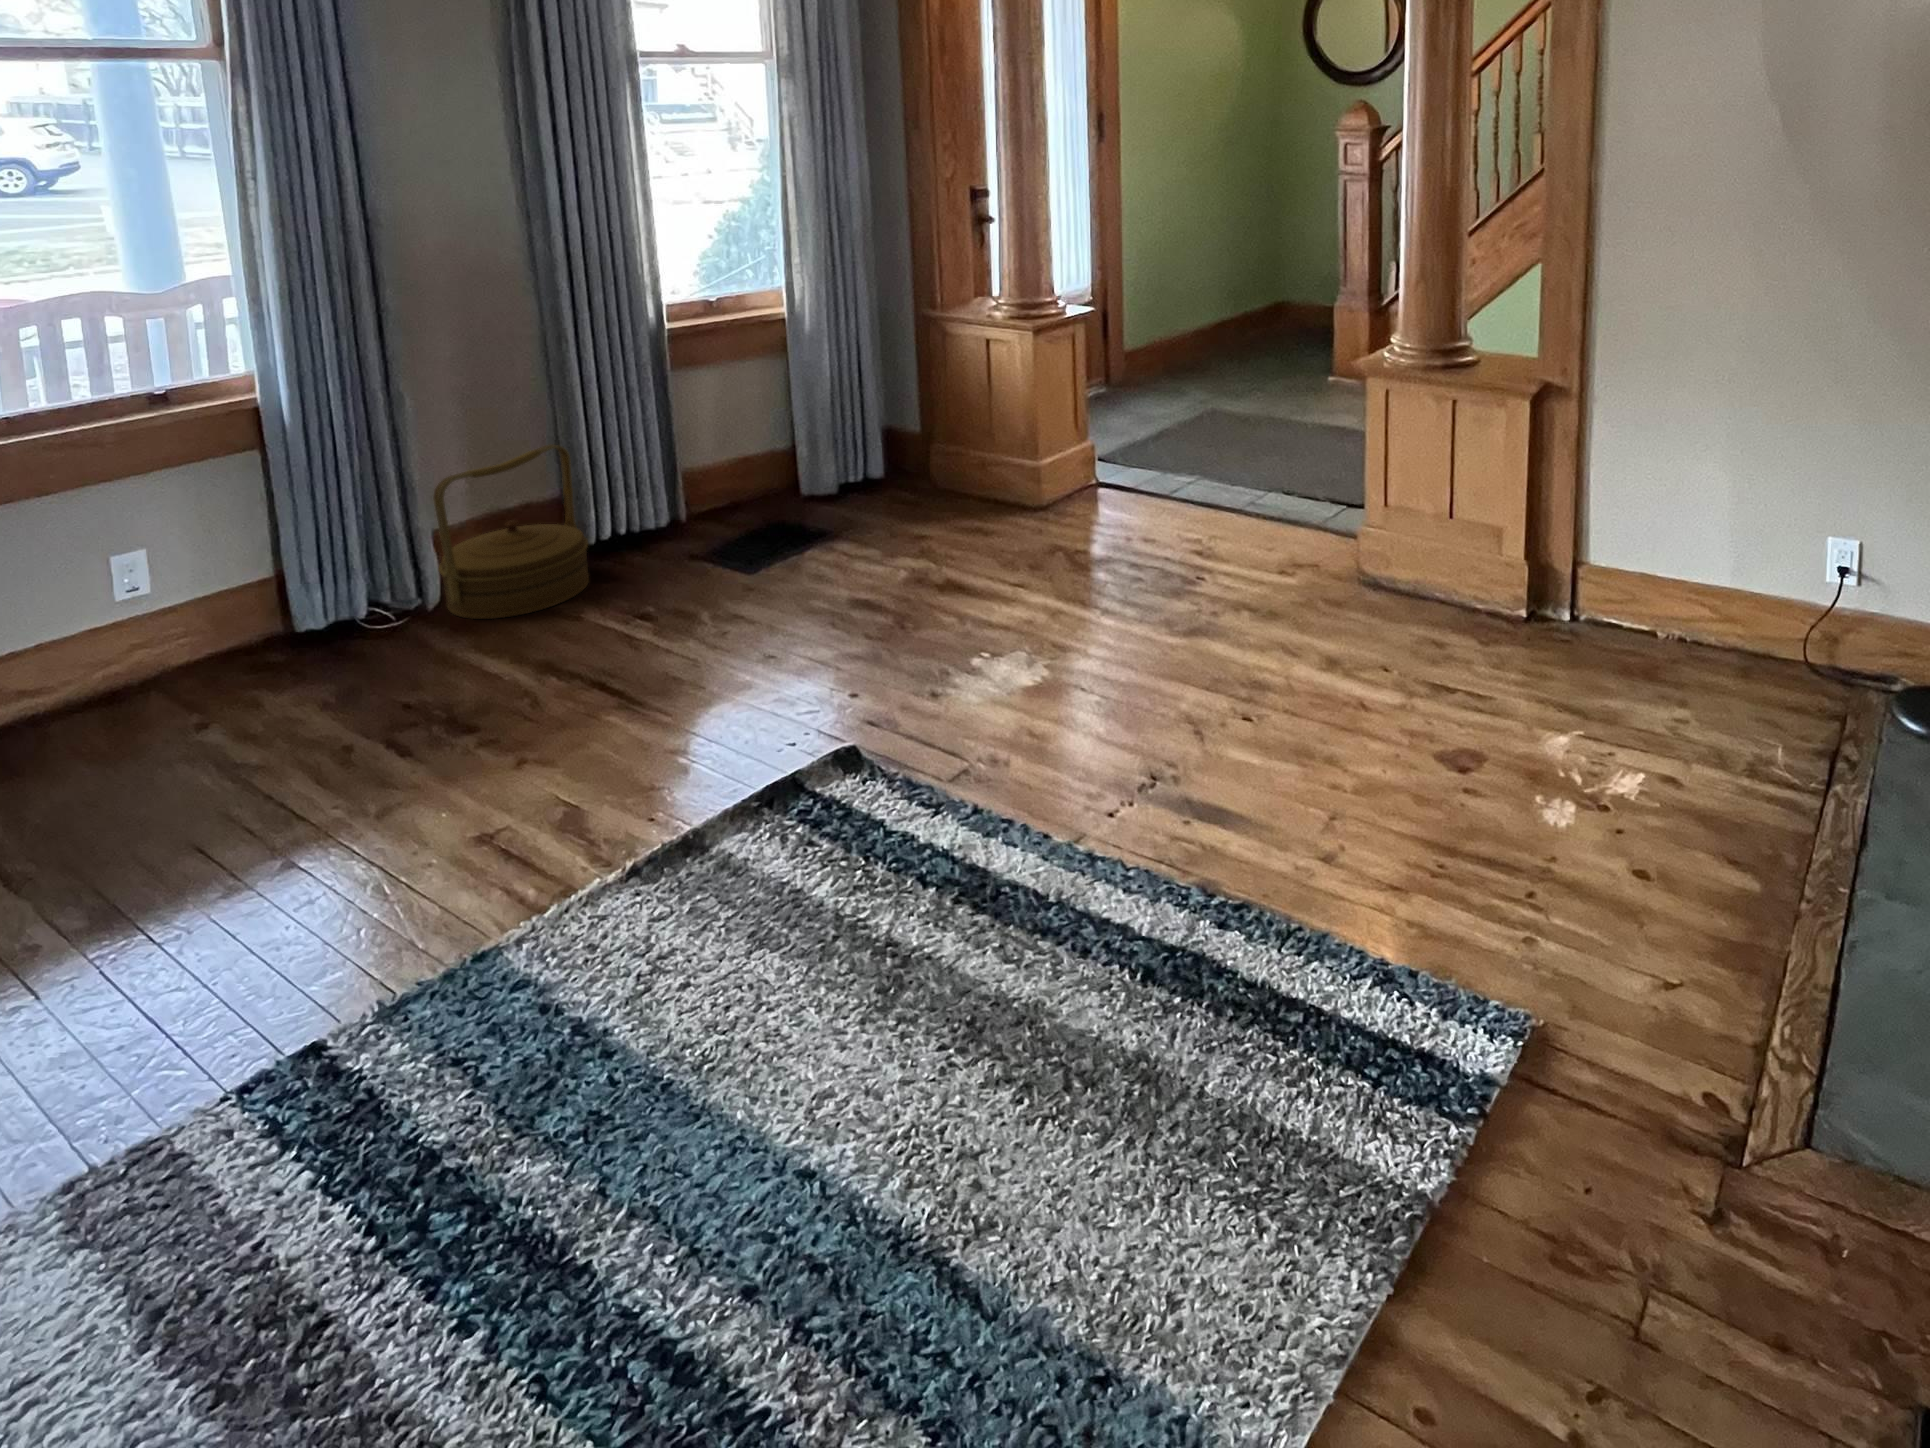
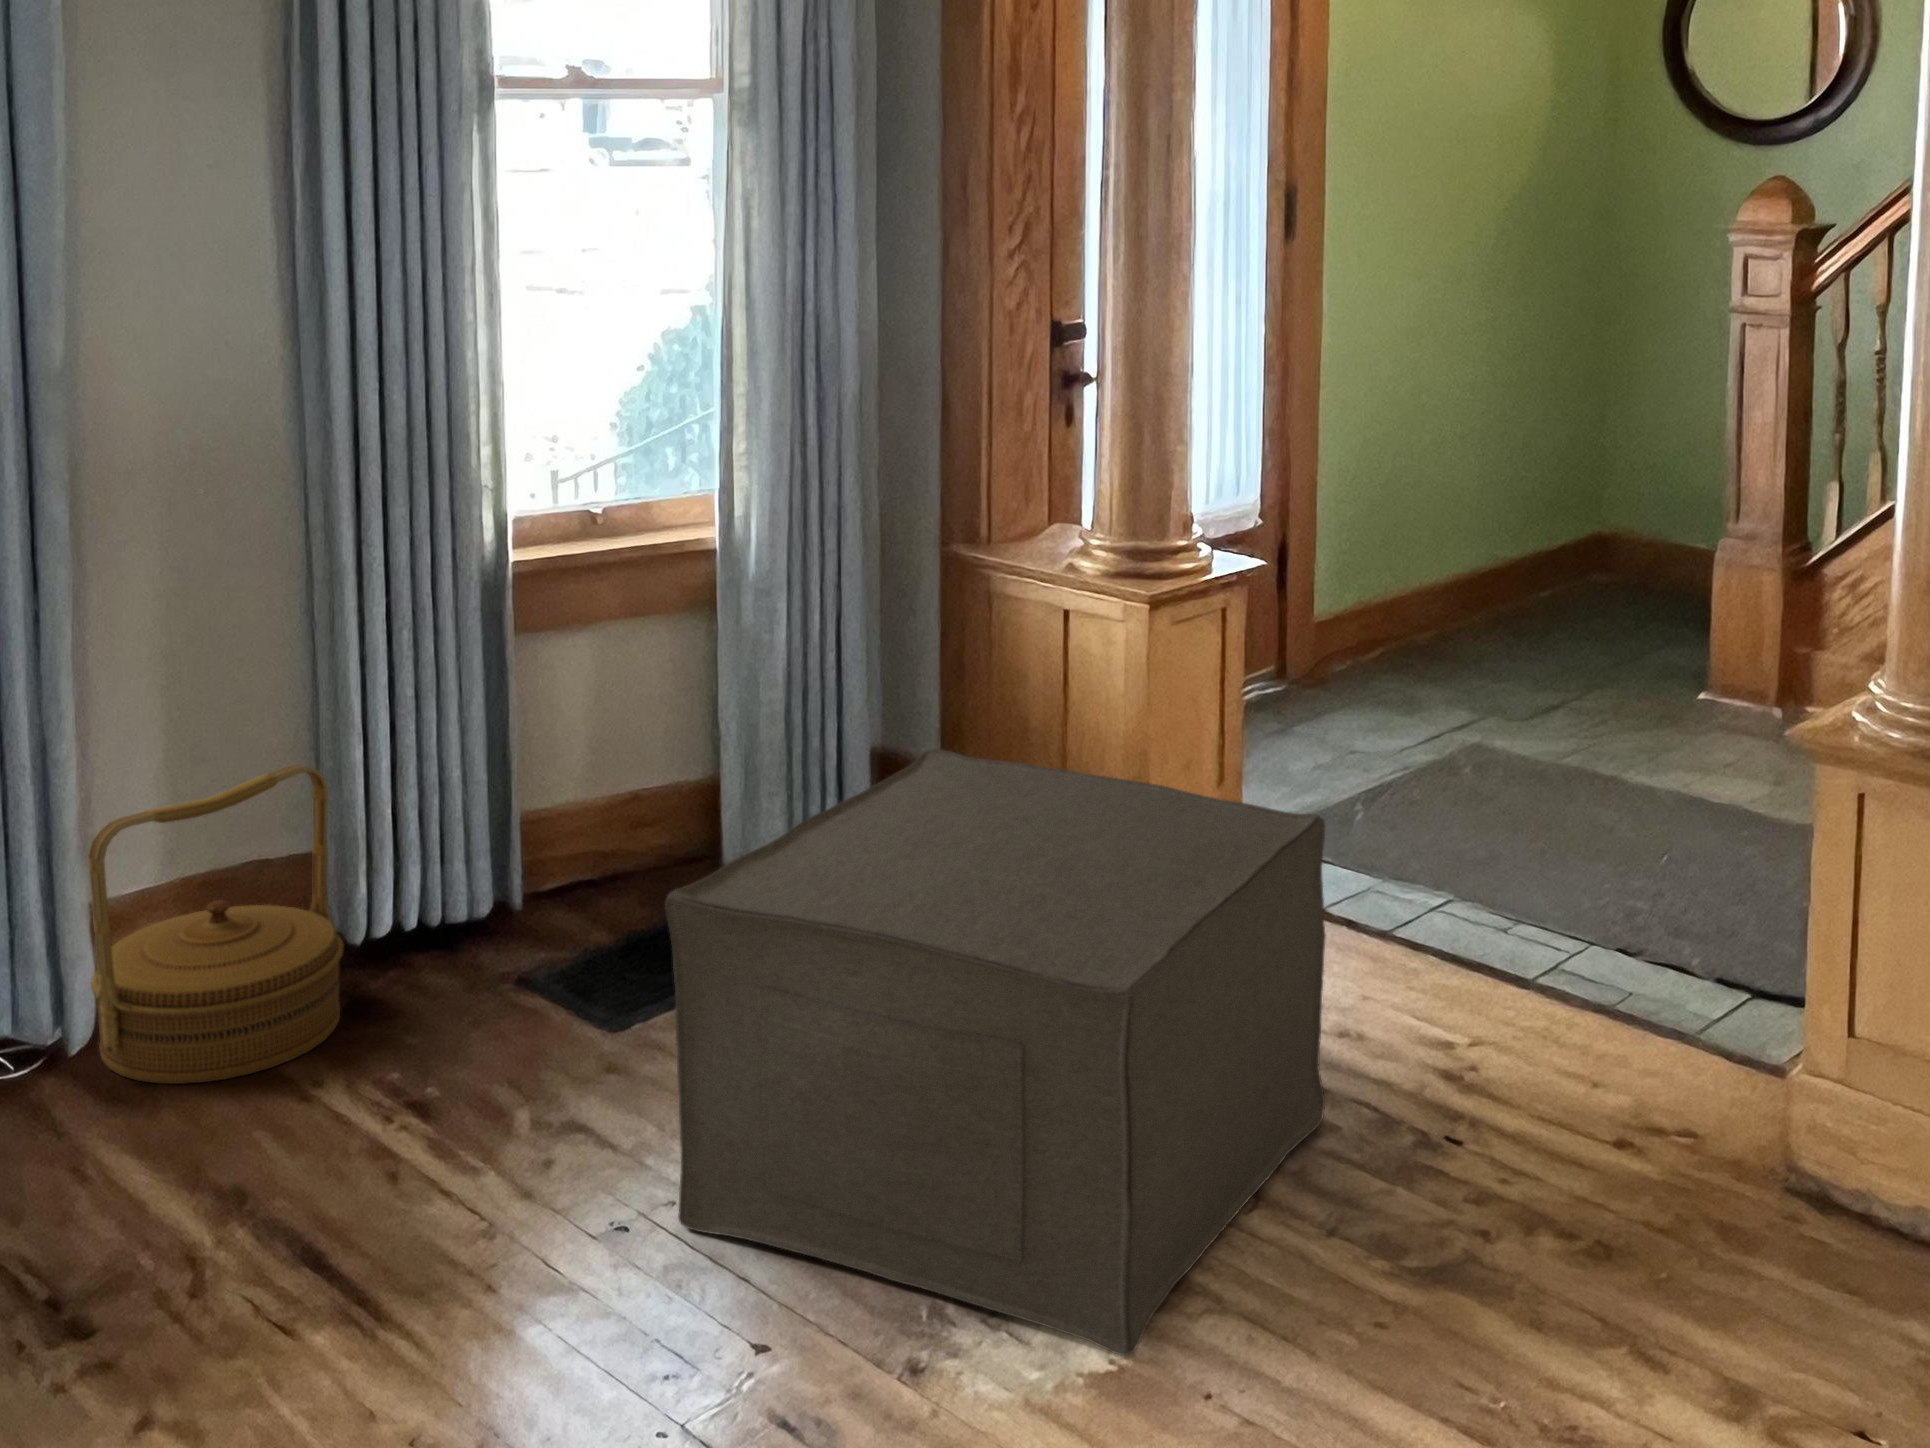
ottoman: none [783,409,1135,679] -> present [665,749,1326,1356]

